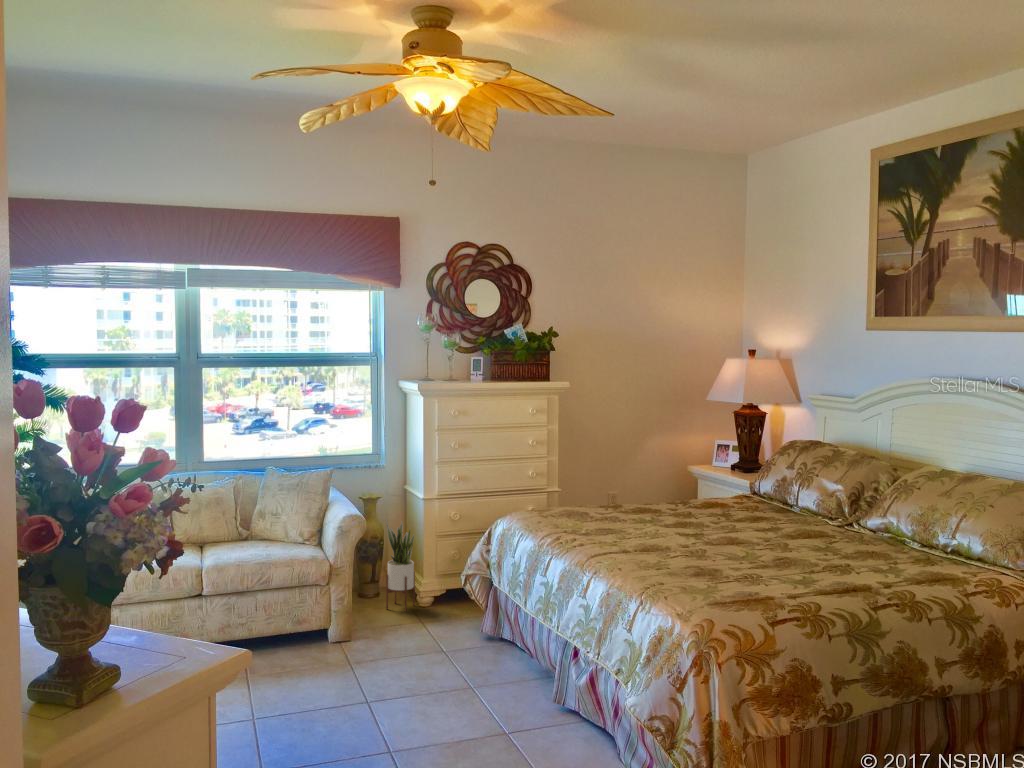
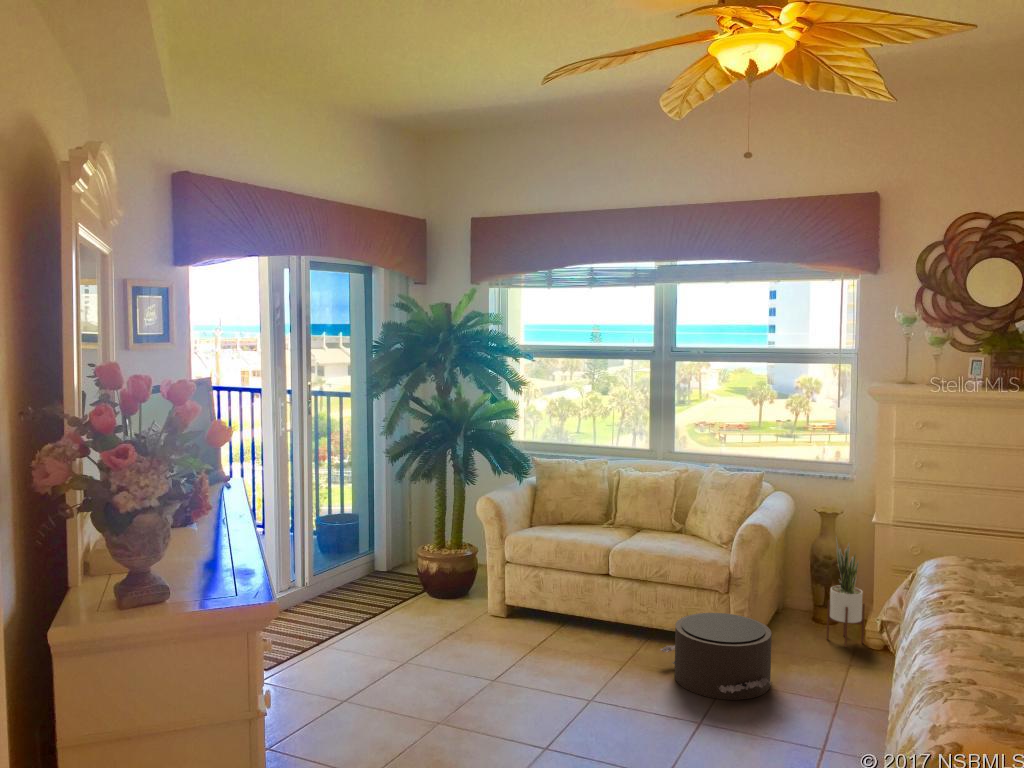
pouf: none [282,601,400,678] -> present [660,613,772,700]

